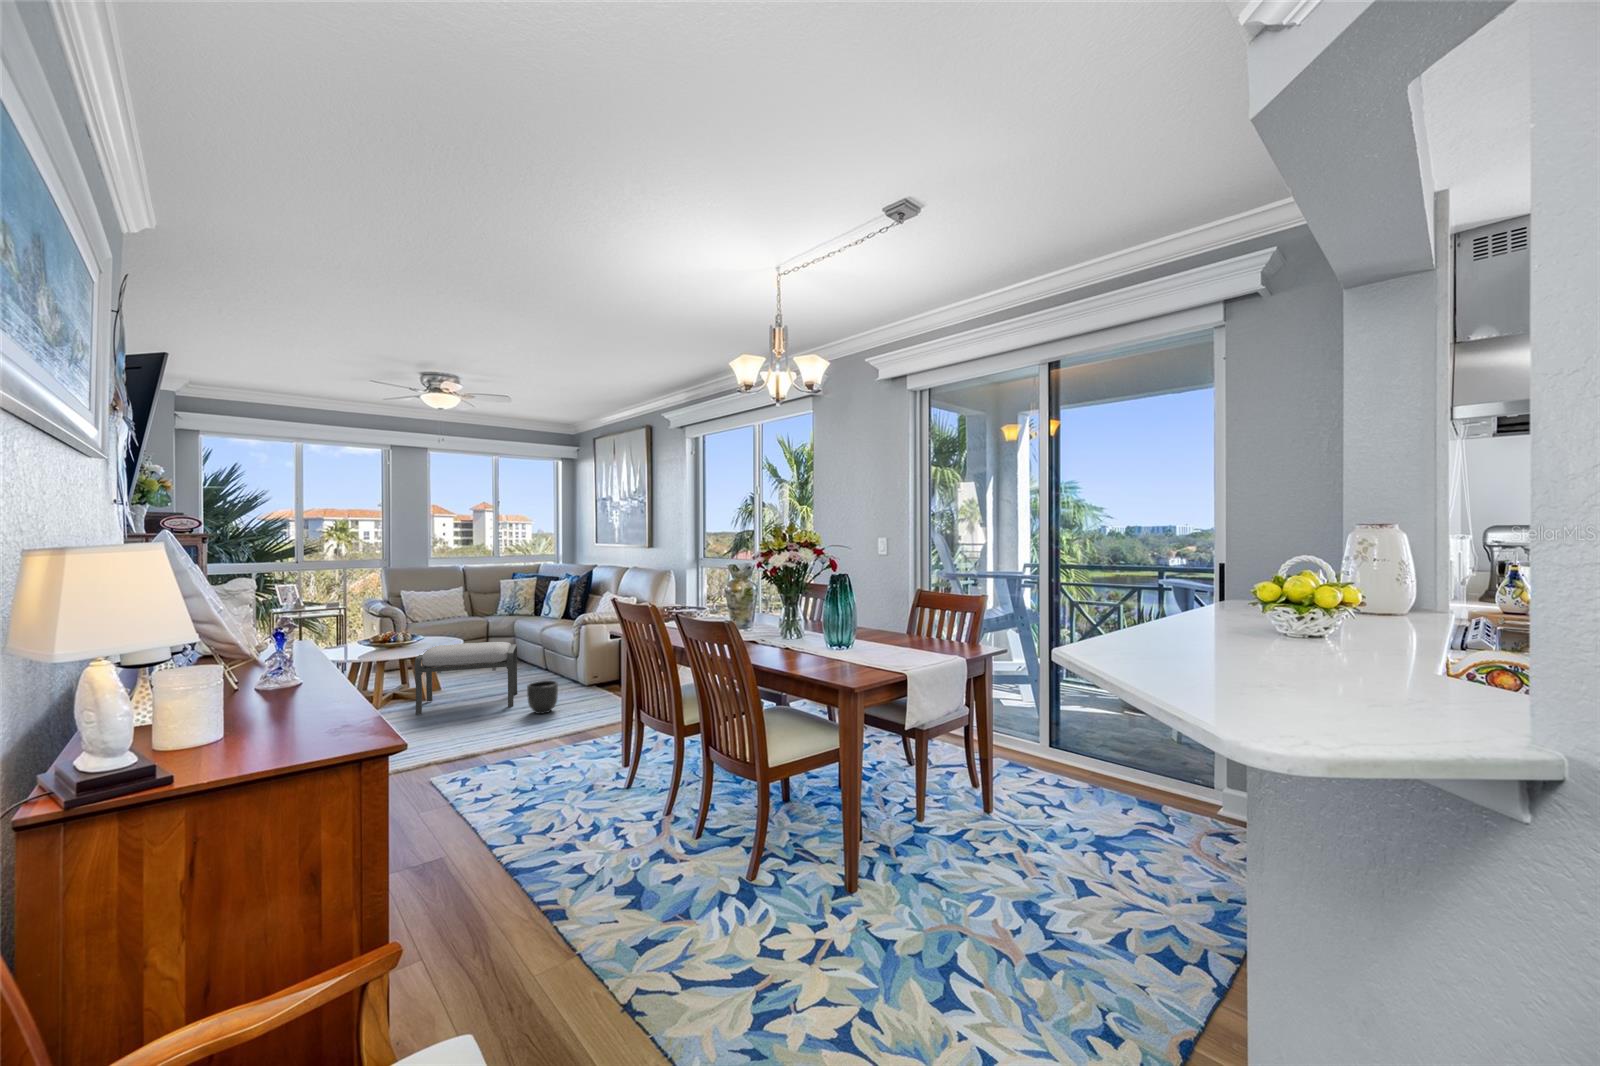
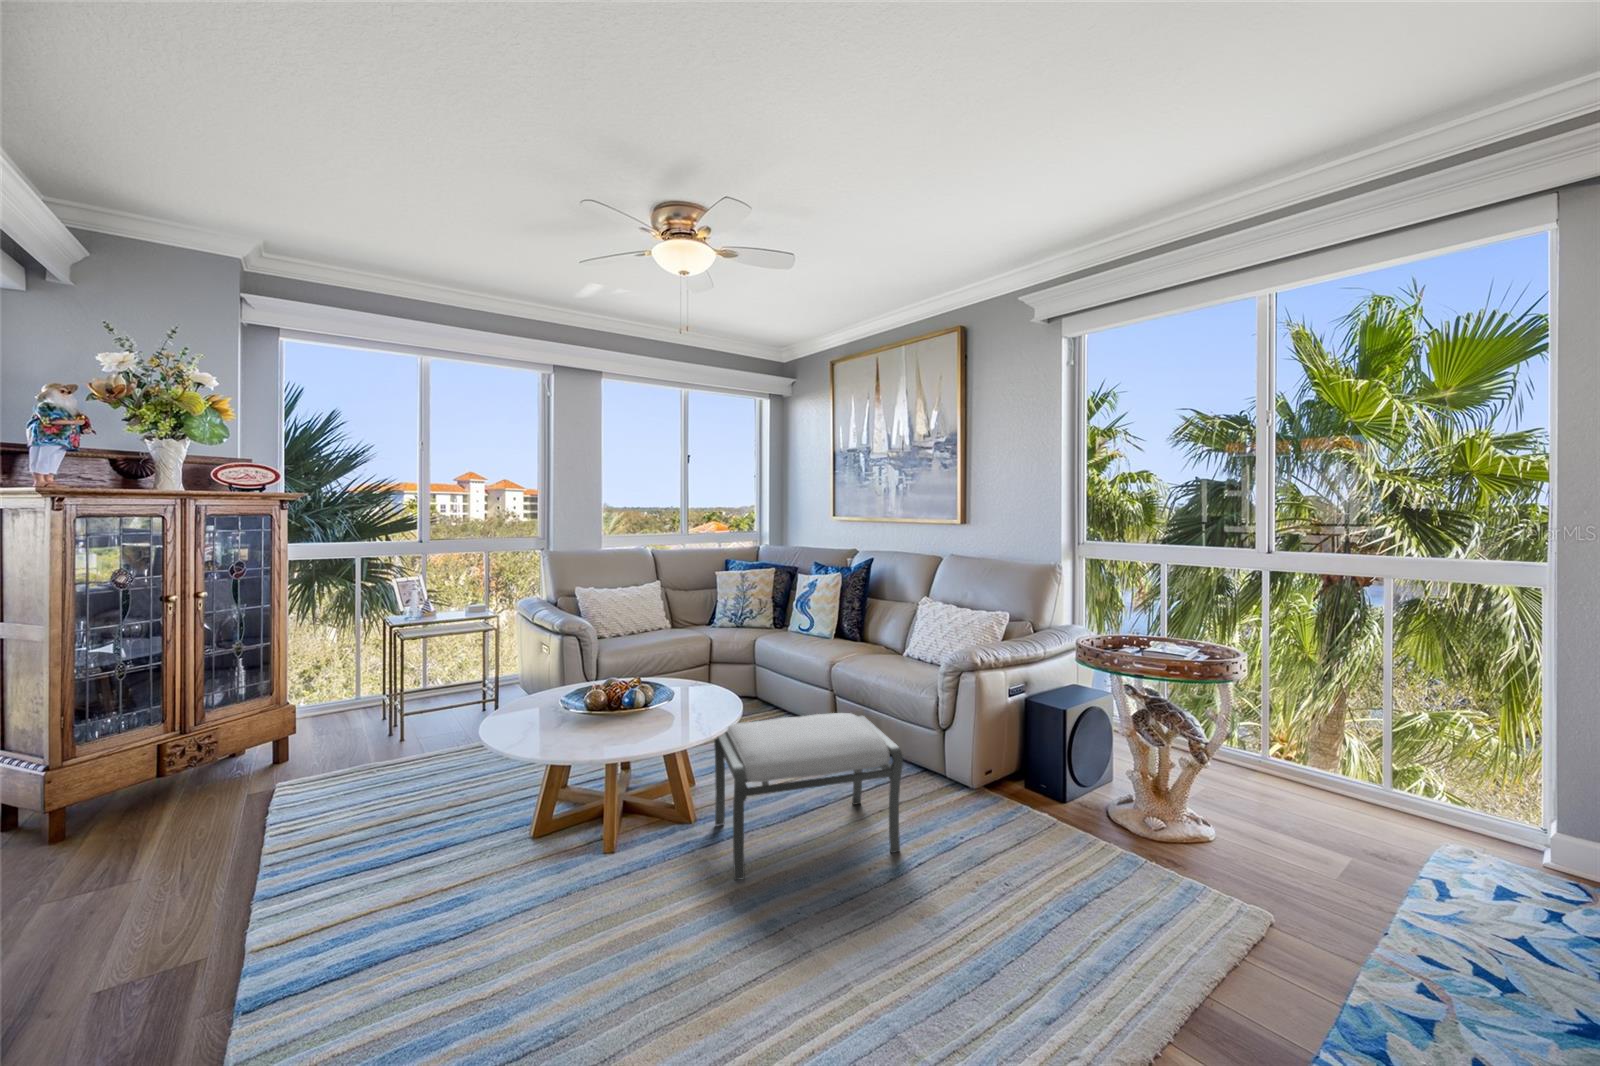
planter: present [527,681,558,714] -> none [958,810,1019,888]

